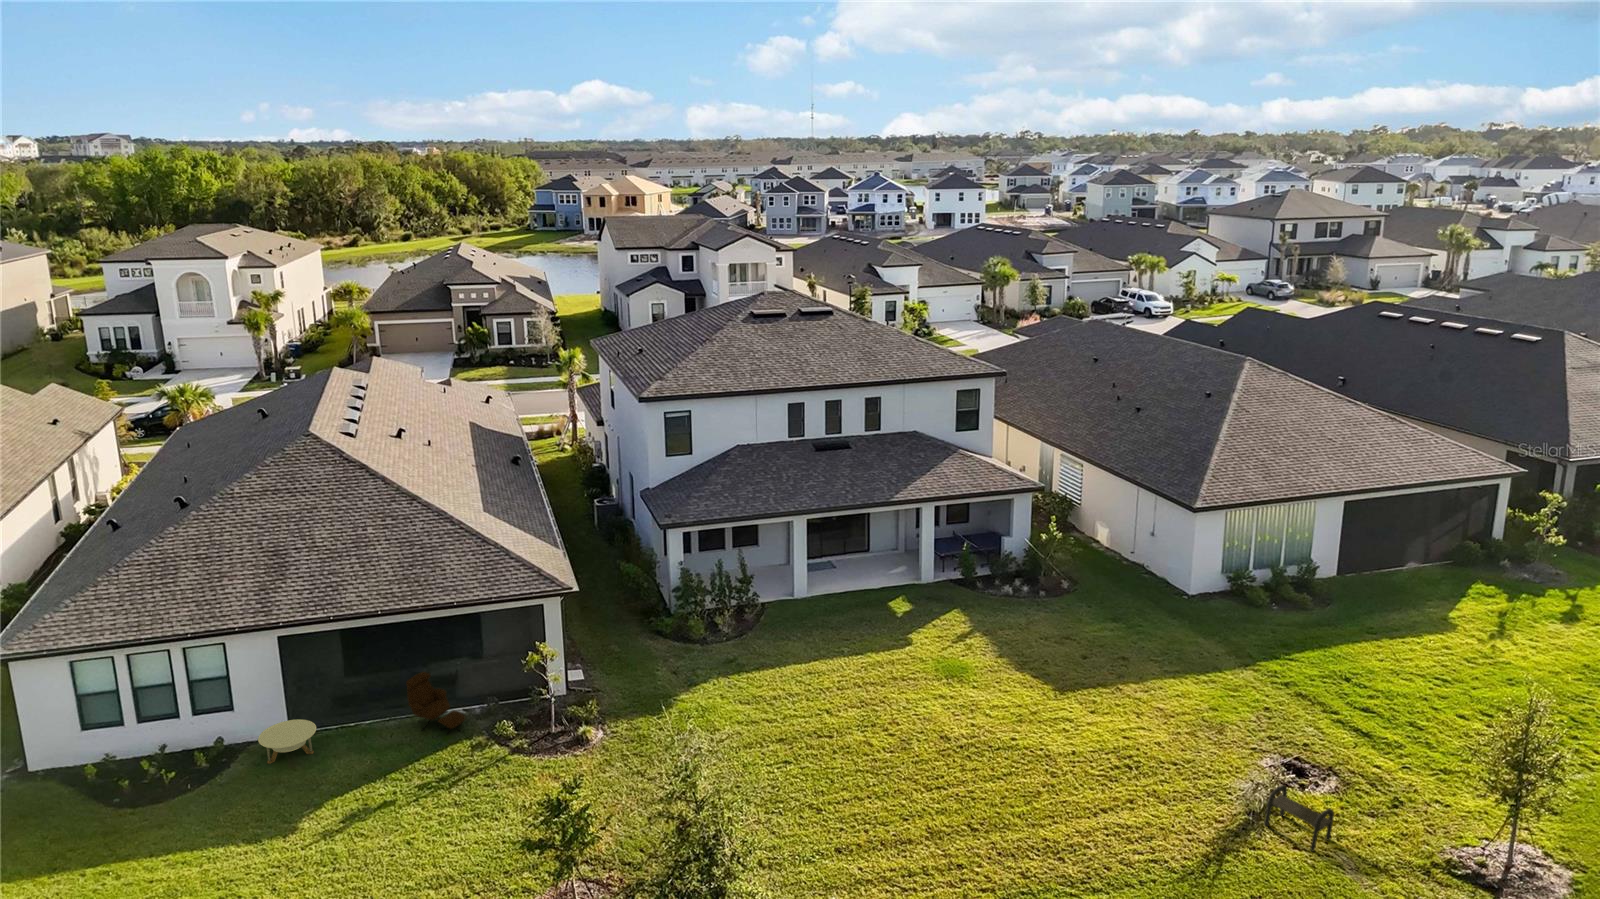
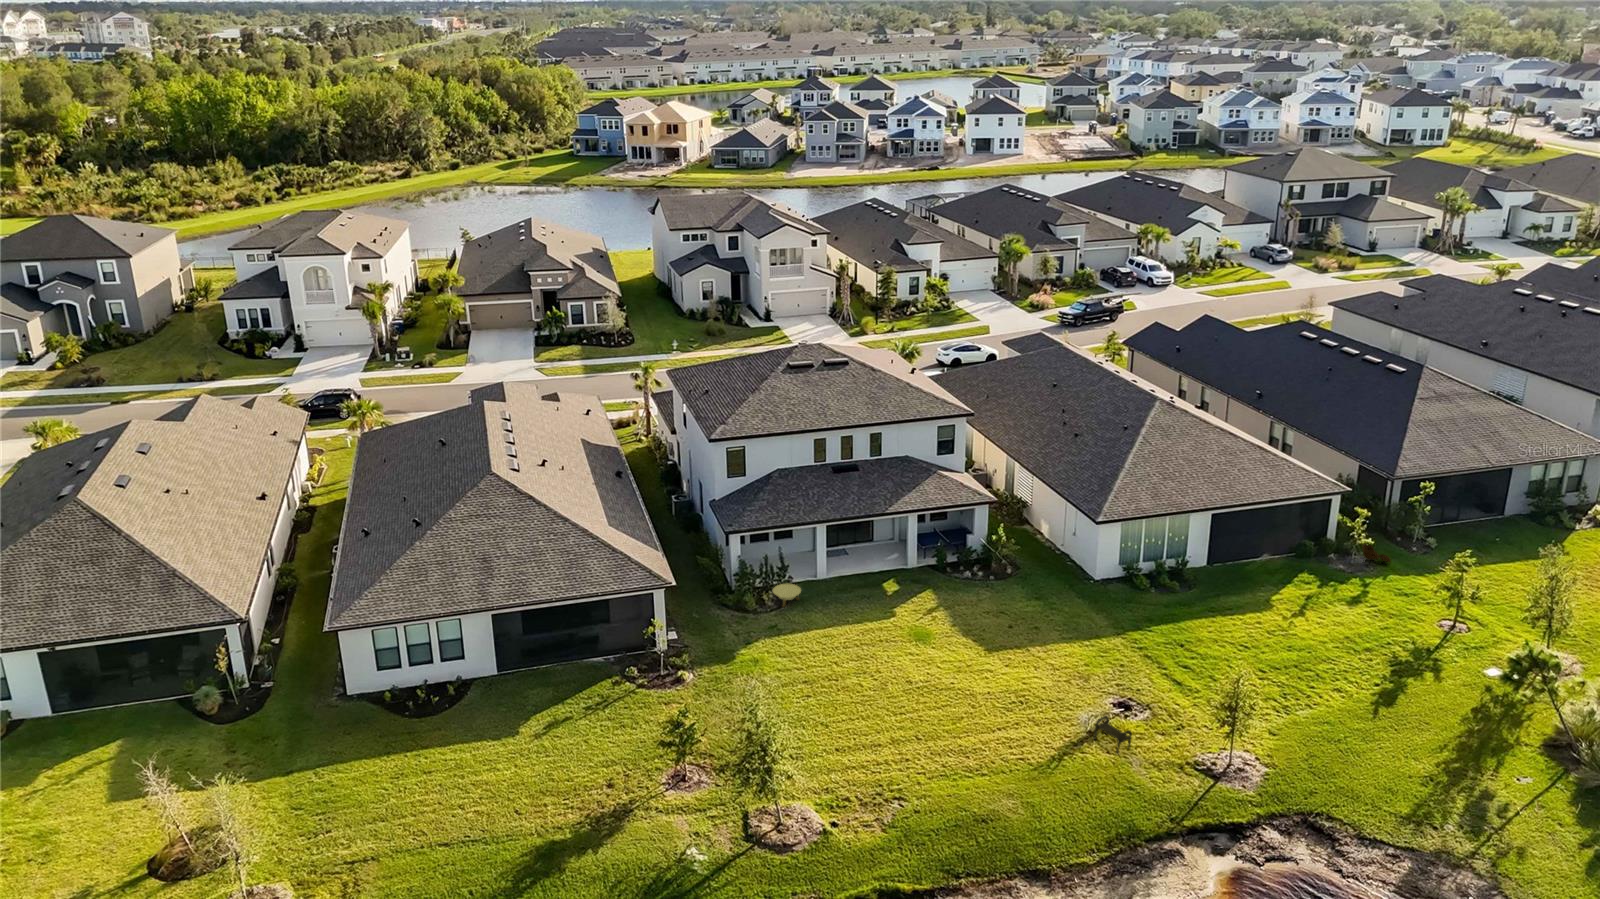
lounge chair: present [406,672,465,730] -> present [1362,536,1391,563]
round table: present [258,719,316,764] -> present [773,584,801,606]

